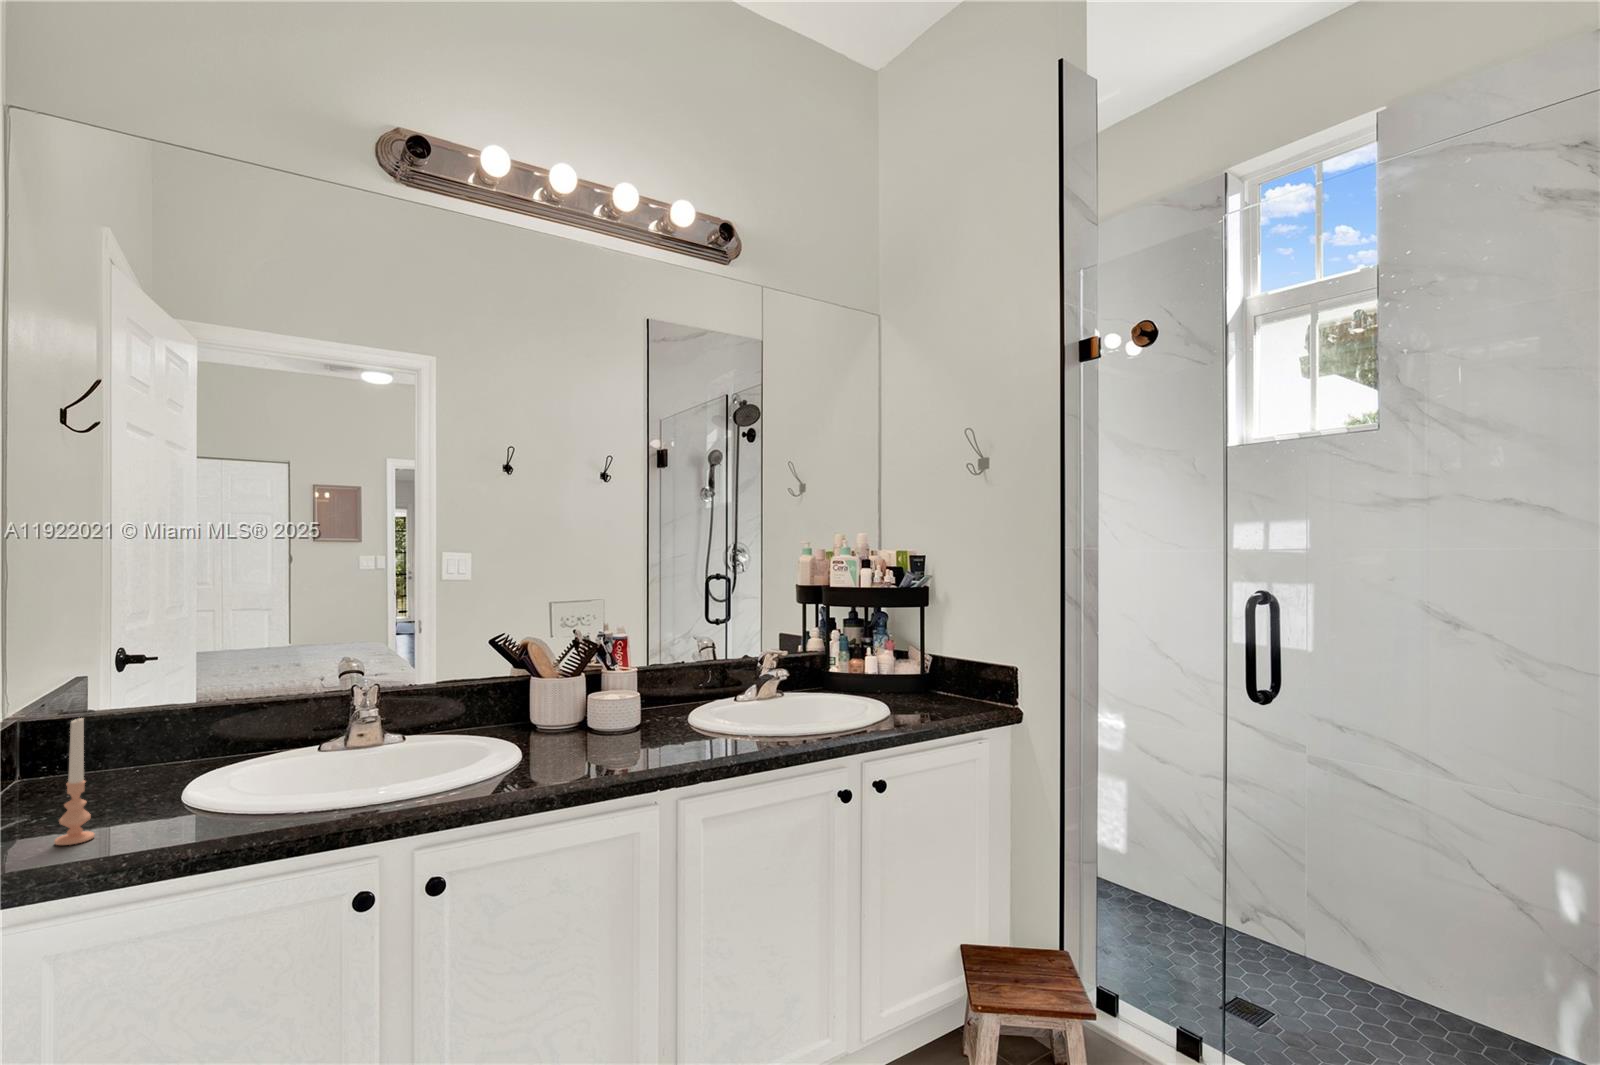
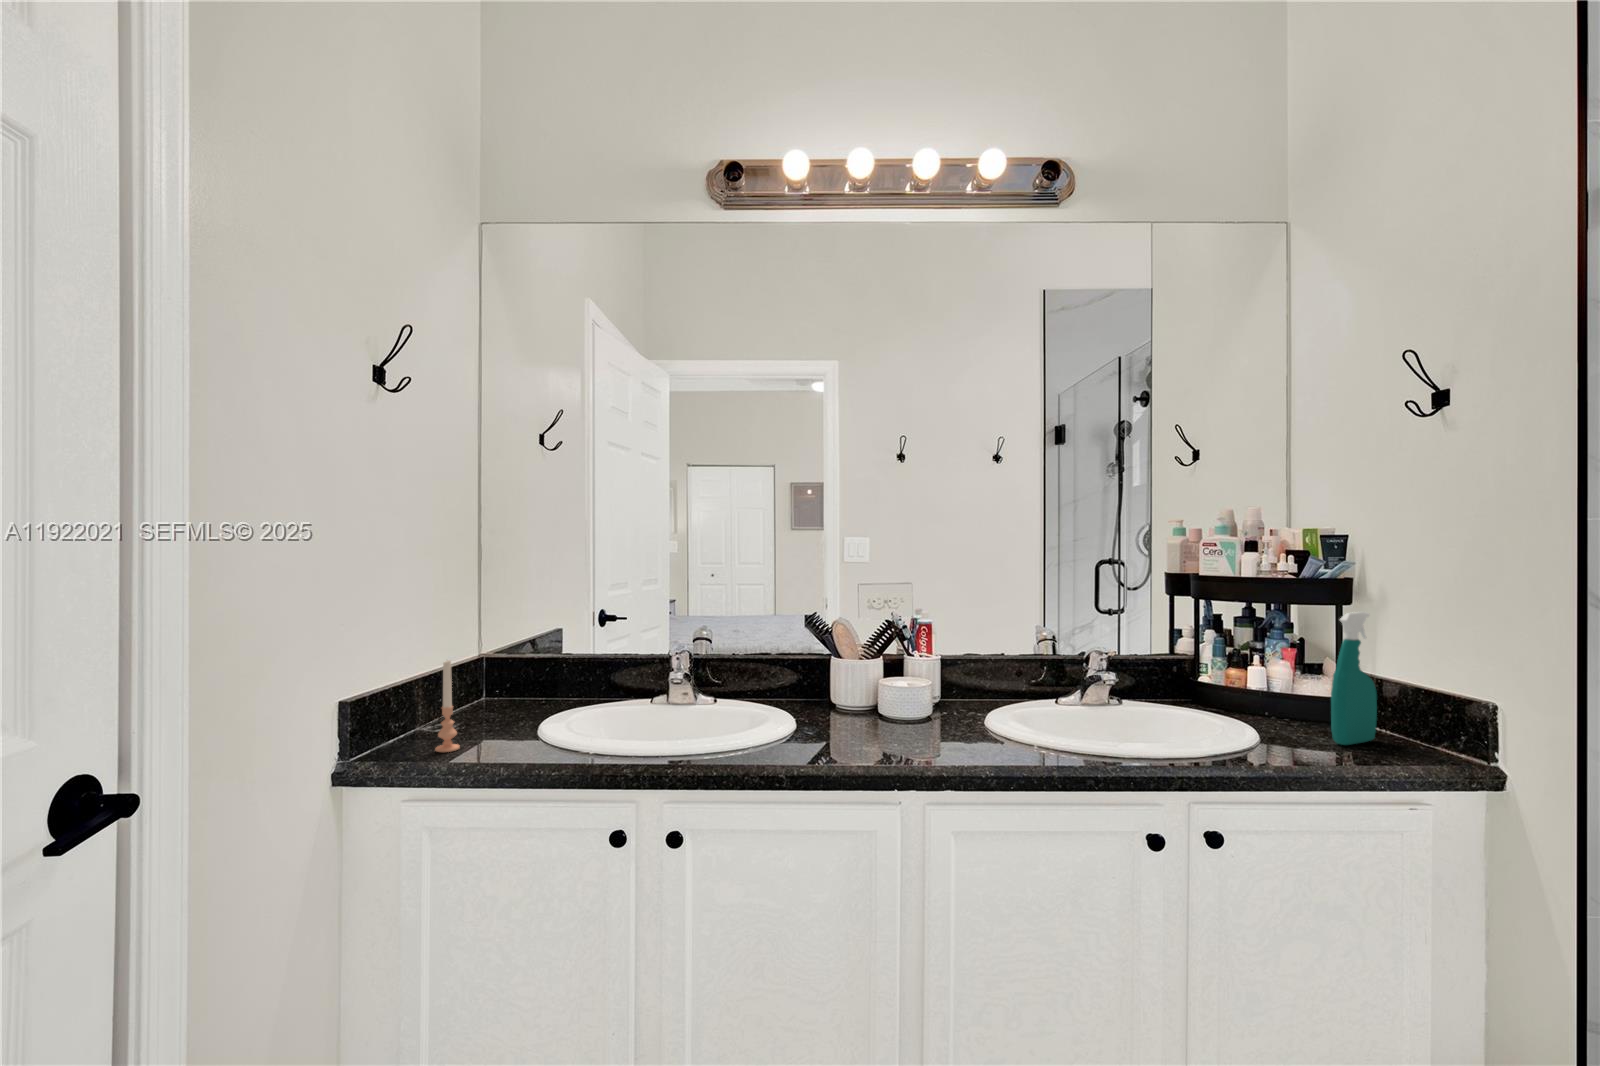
spray bottle: none [932,610,954,708] -> present [1331,612,1377,745]

